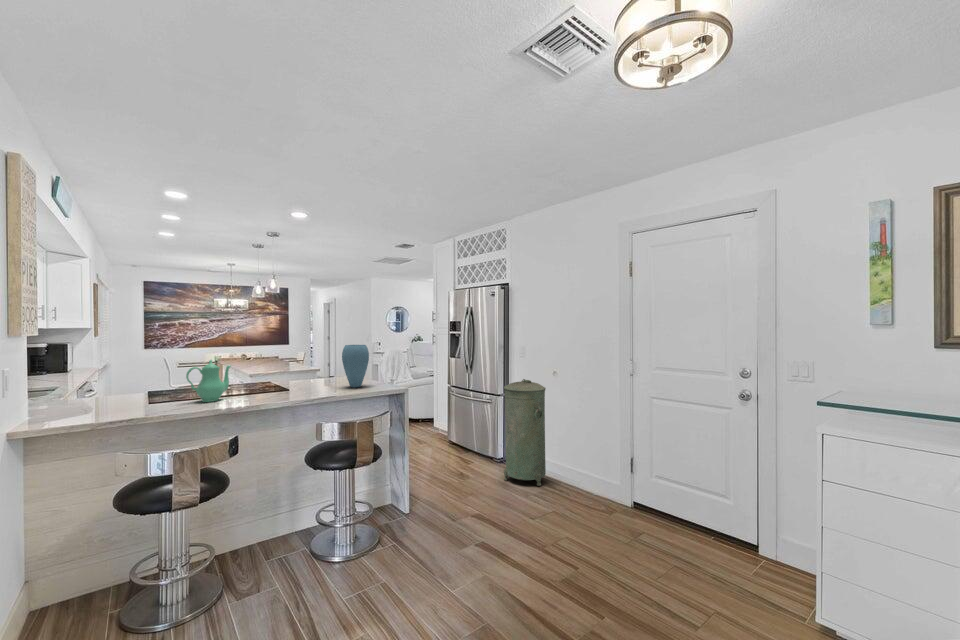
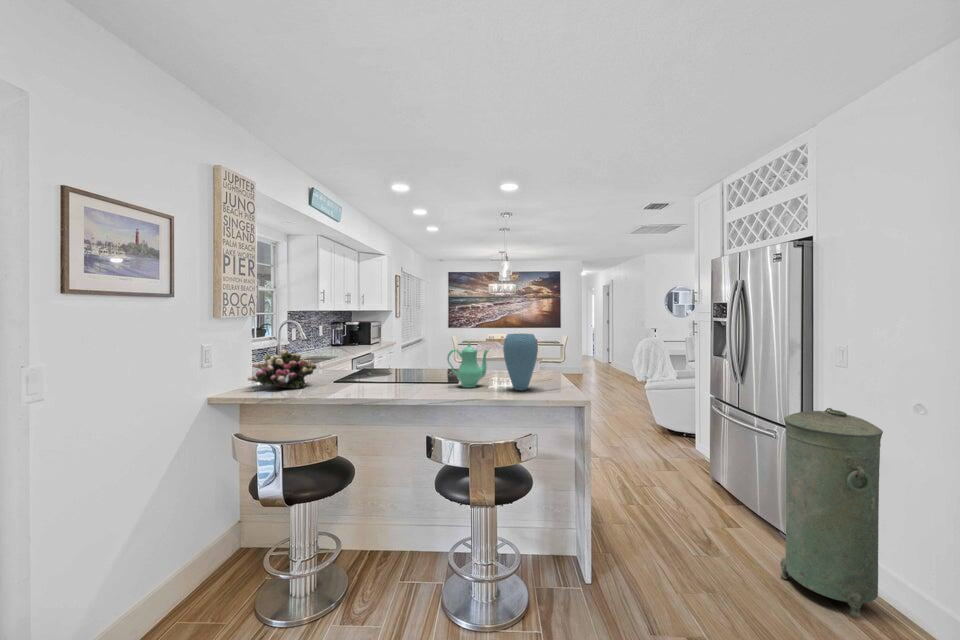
teapot: present [186,360,231,402] -> present [447,343,489,388]
flower arrangement: none [52,372,139,411] -> present [248,350,316,388]

